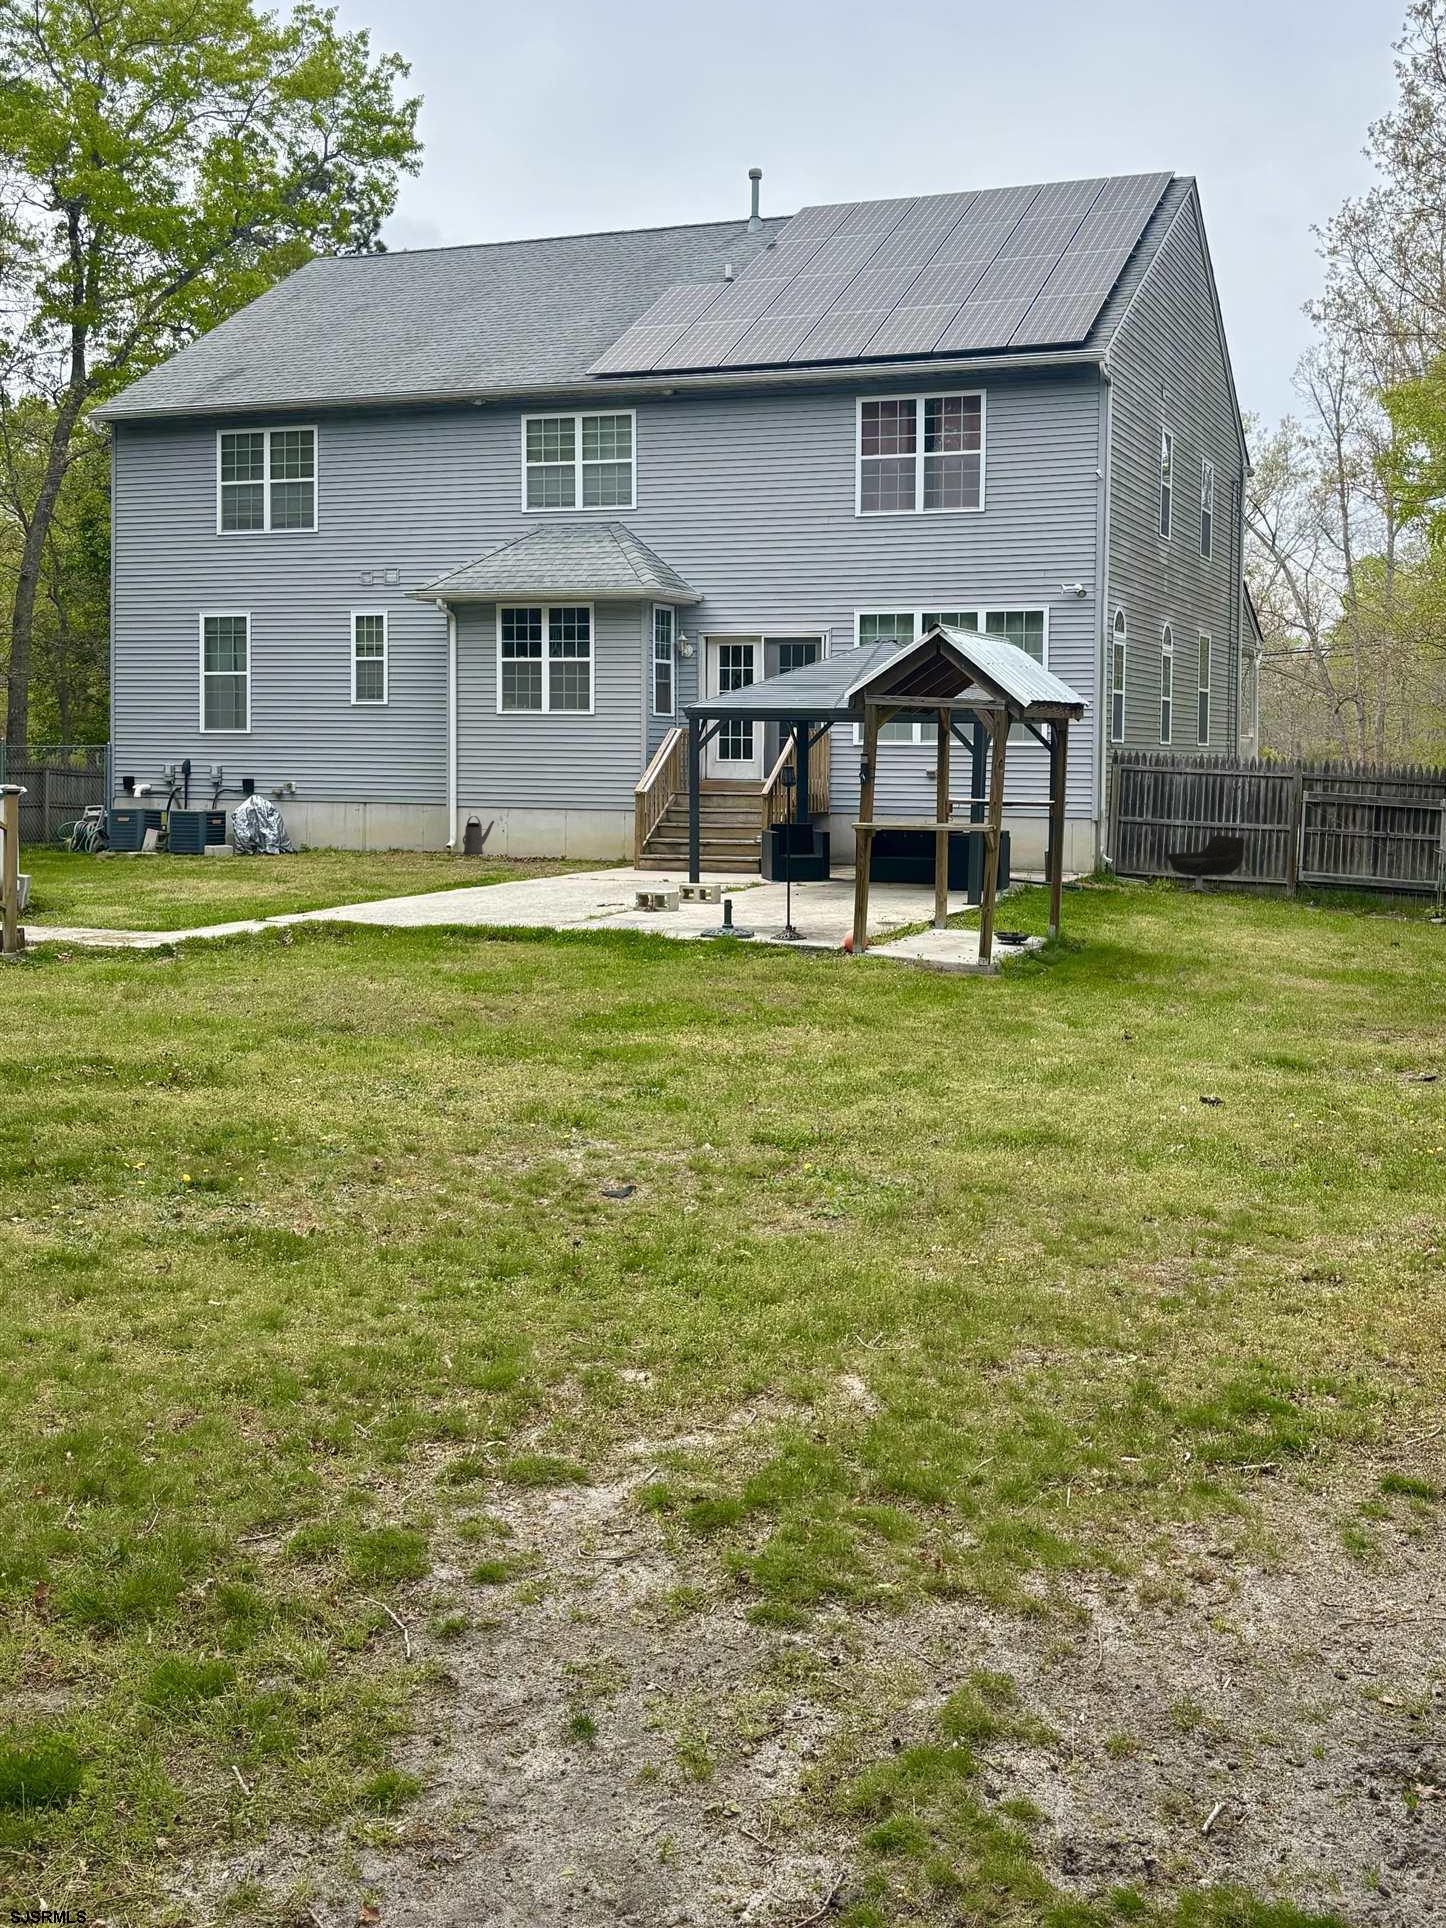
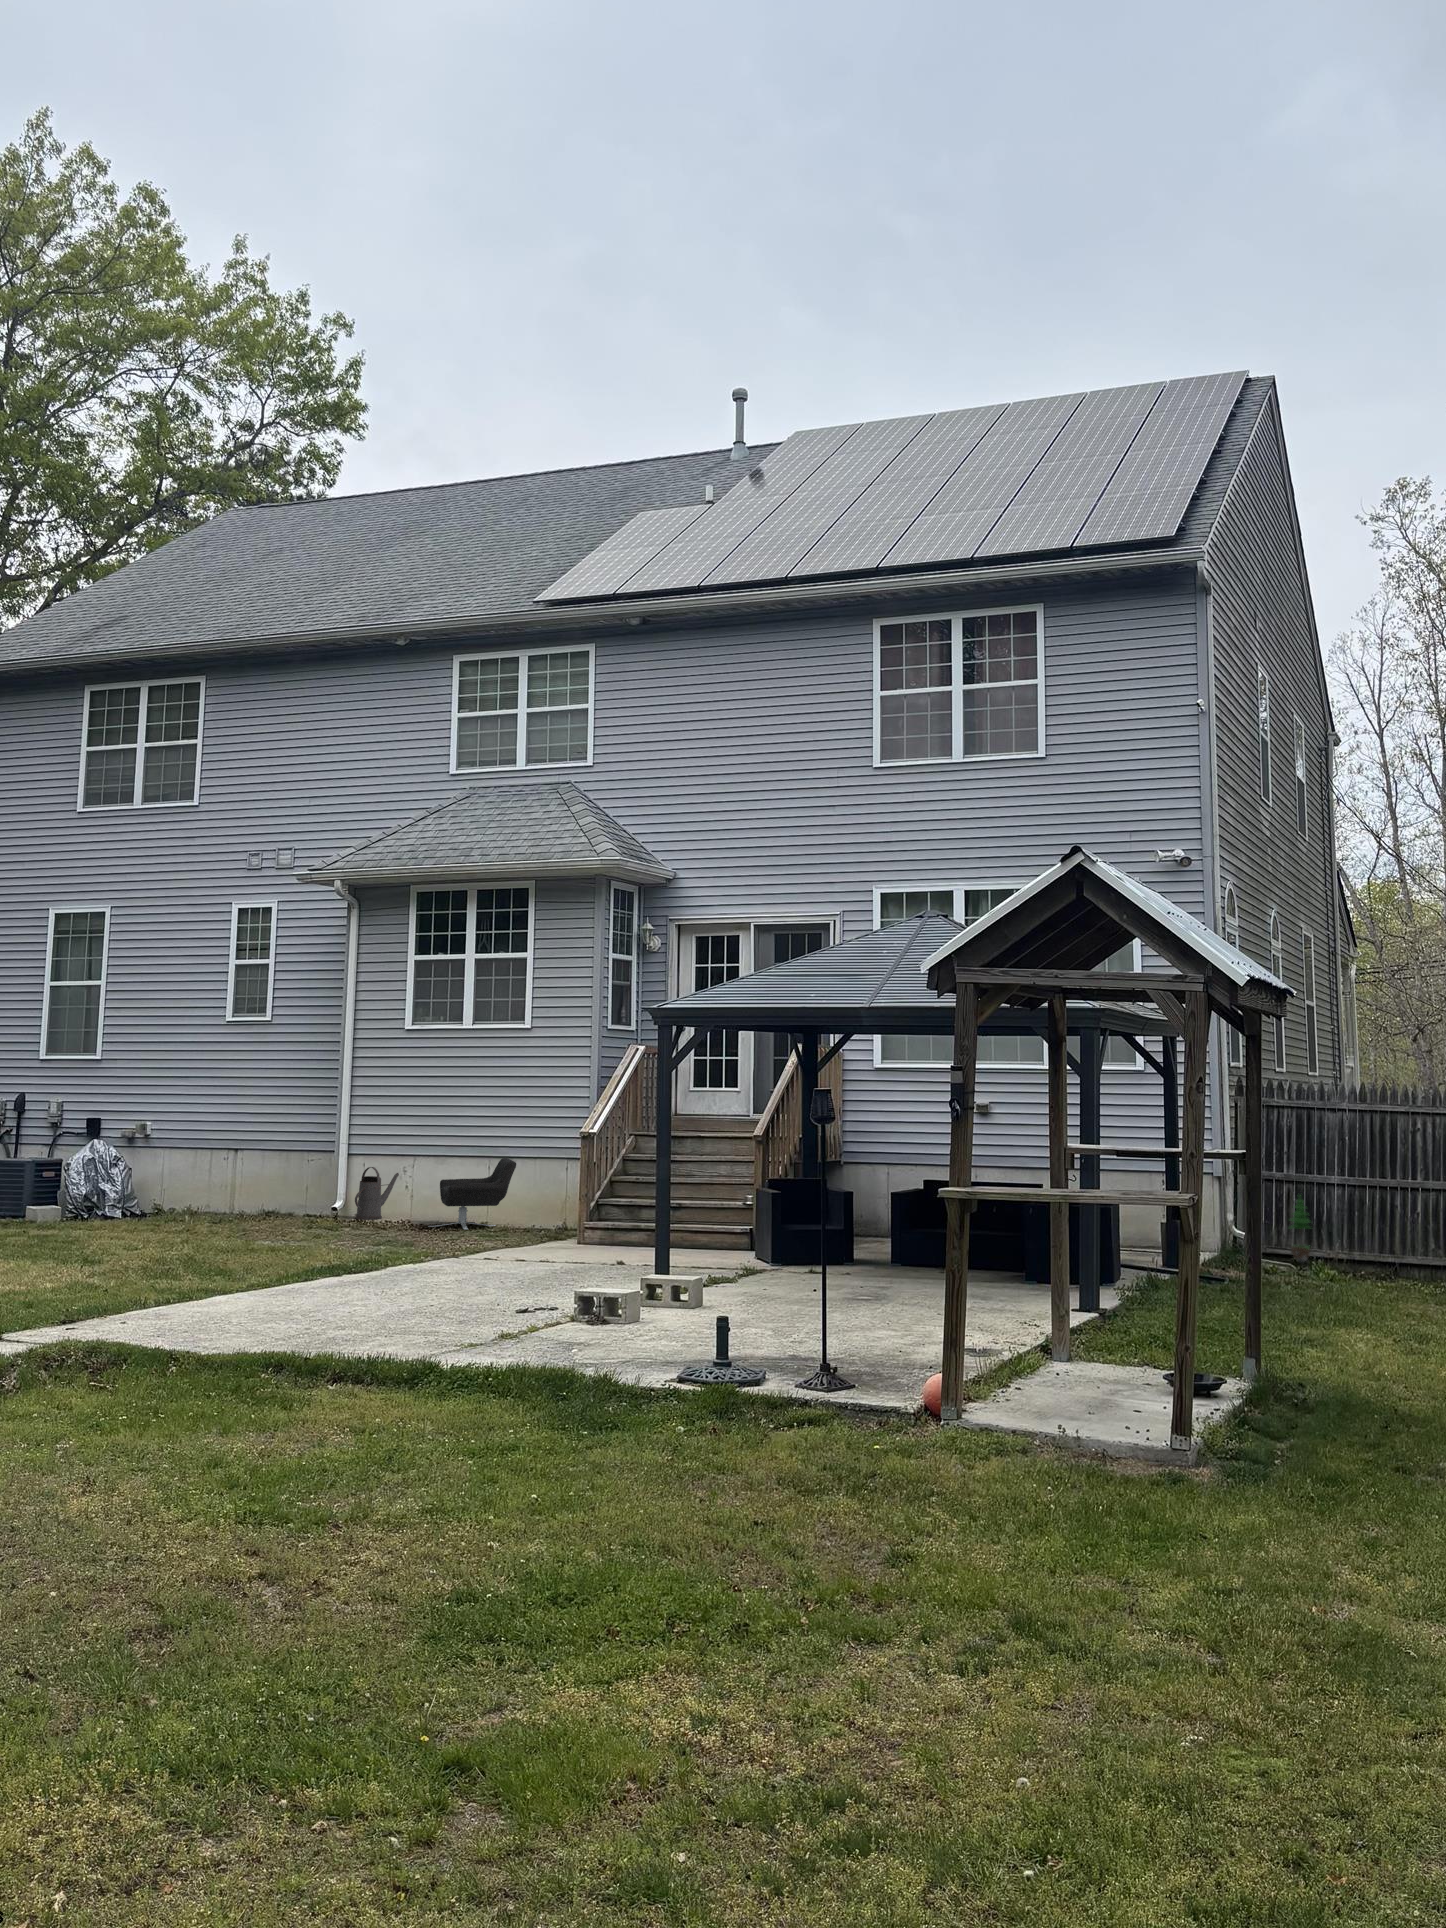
potted tree: none [1145,833,1164,884] -> present [1290,1195,1311,1263]
lounge chair: present [1167,835,1245,894] -> present [429,1158,516,1229]

